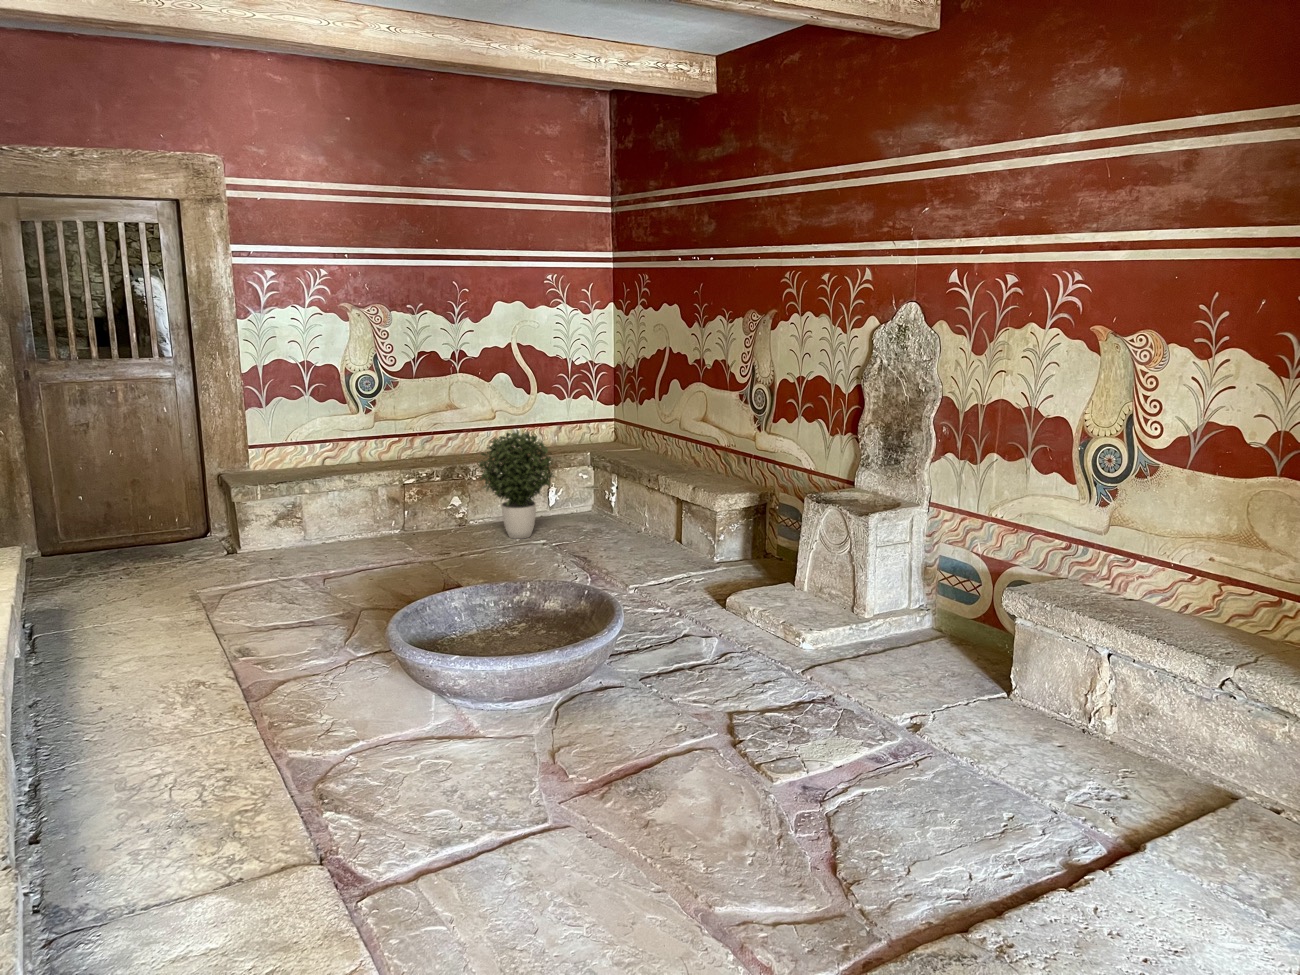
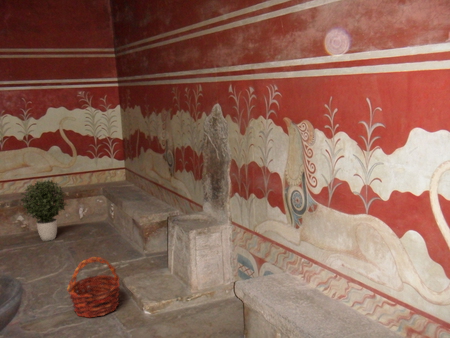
basket: none [671,554,757,653] -> present [67,257,120,317]

